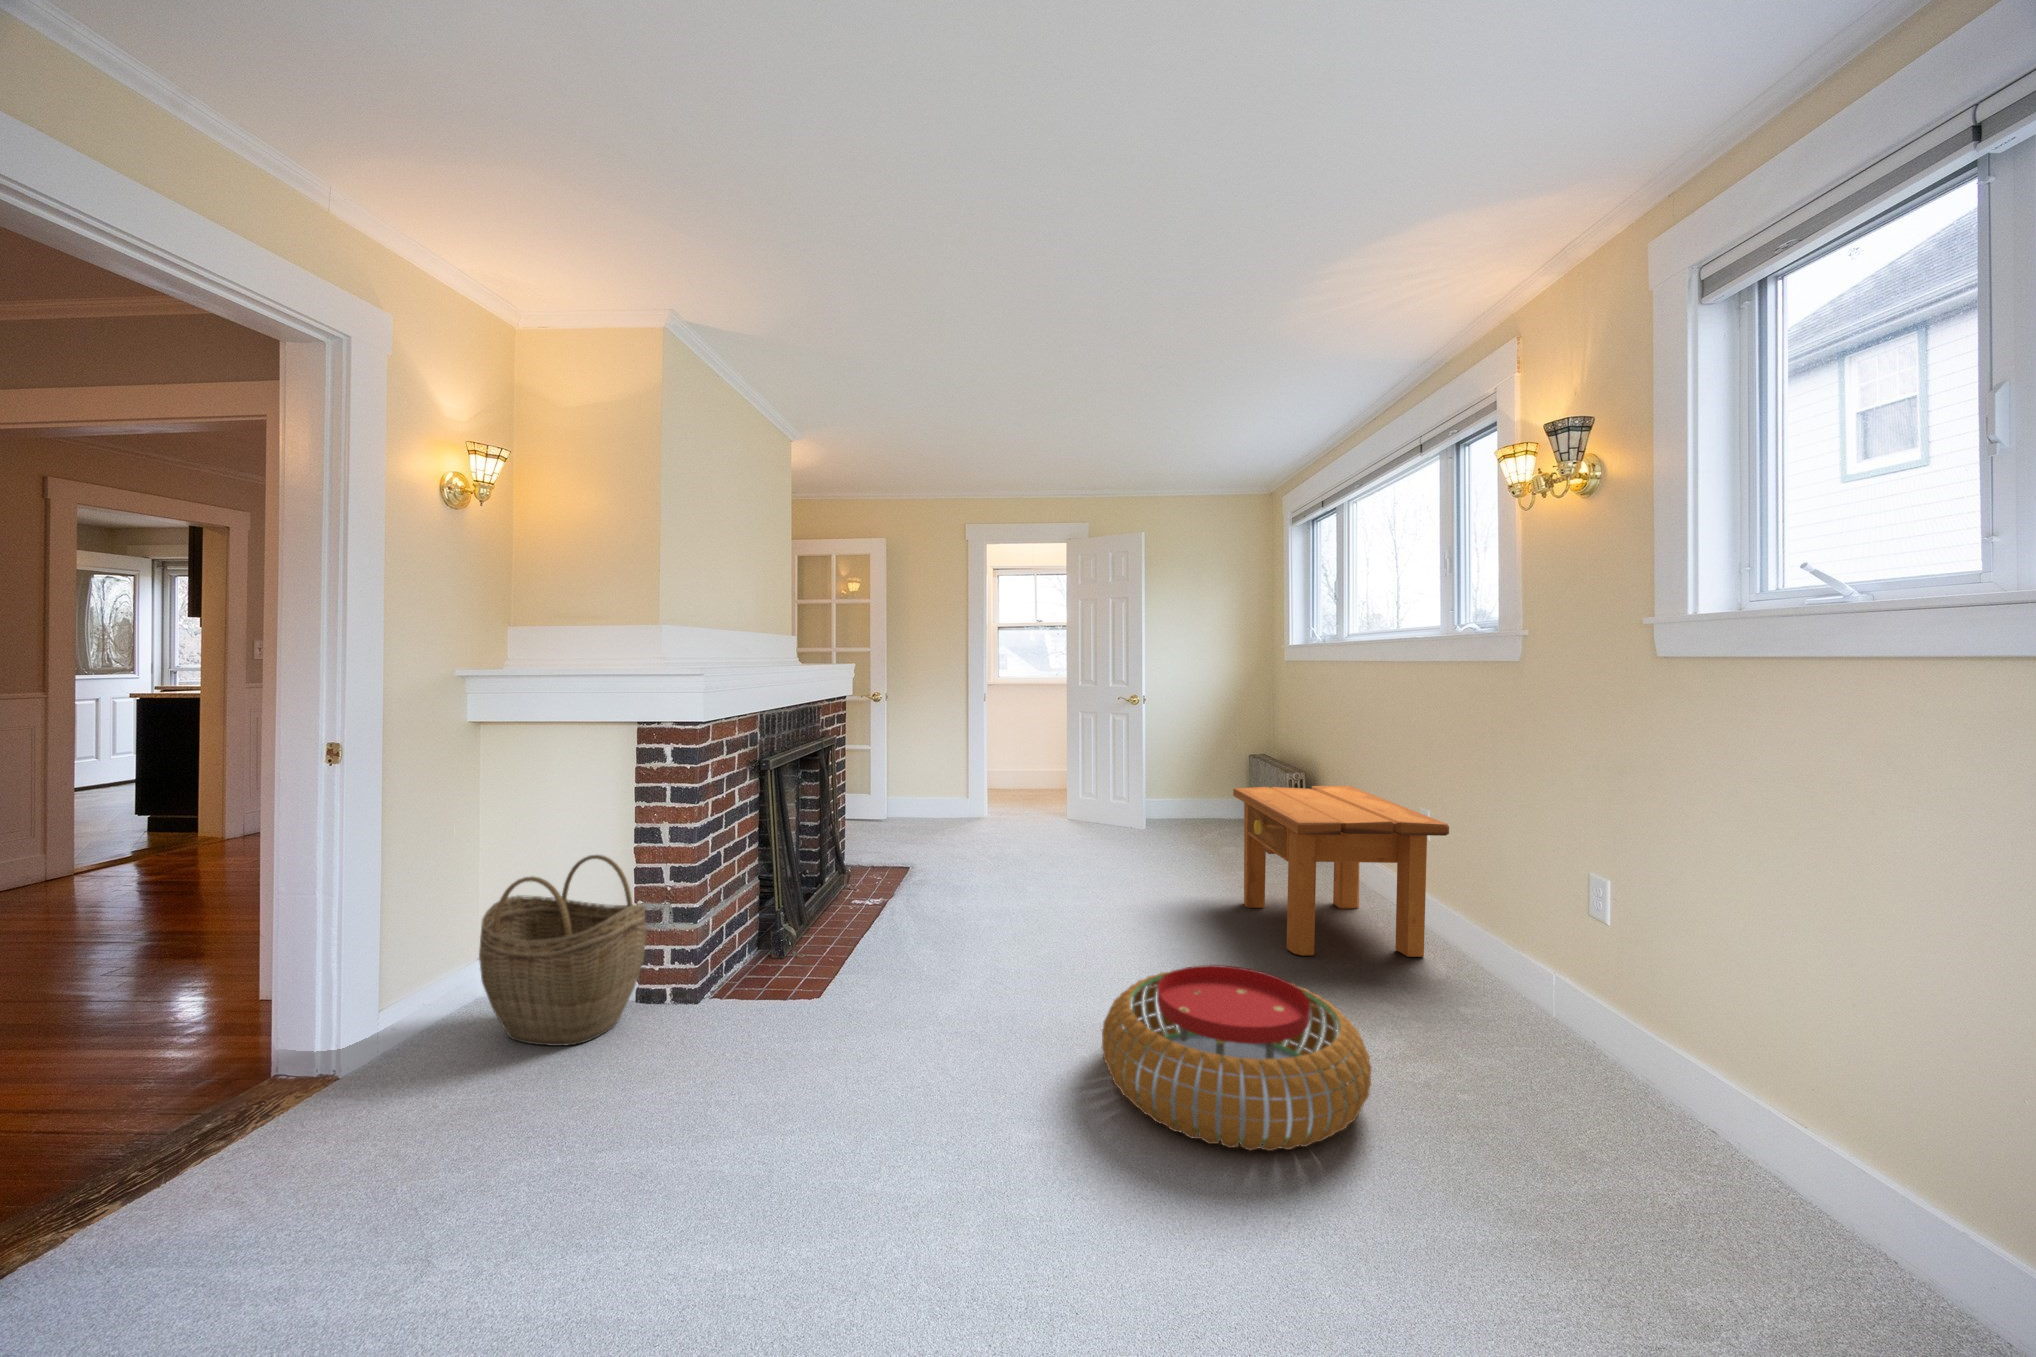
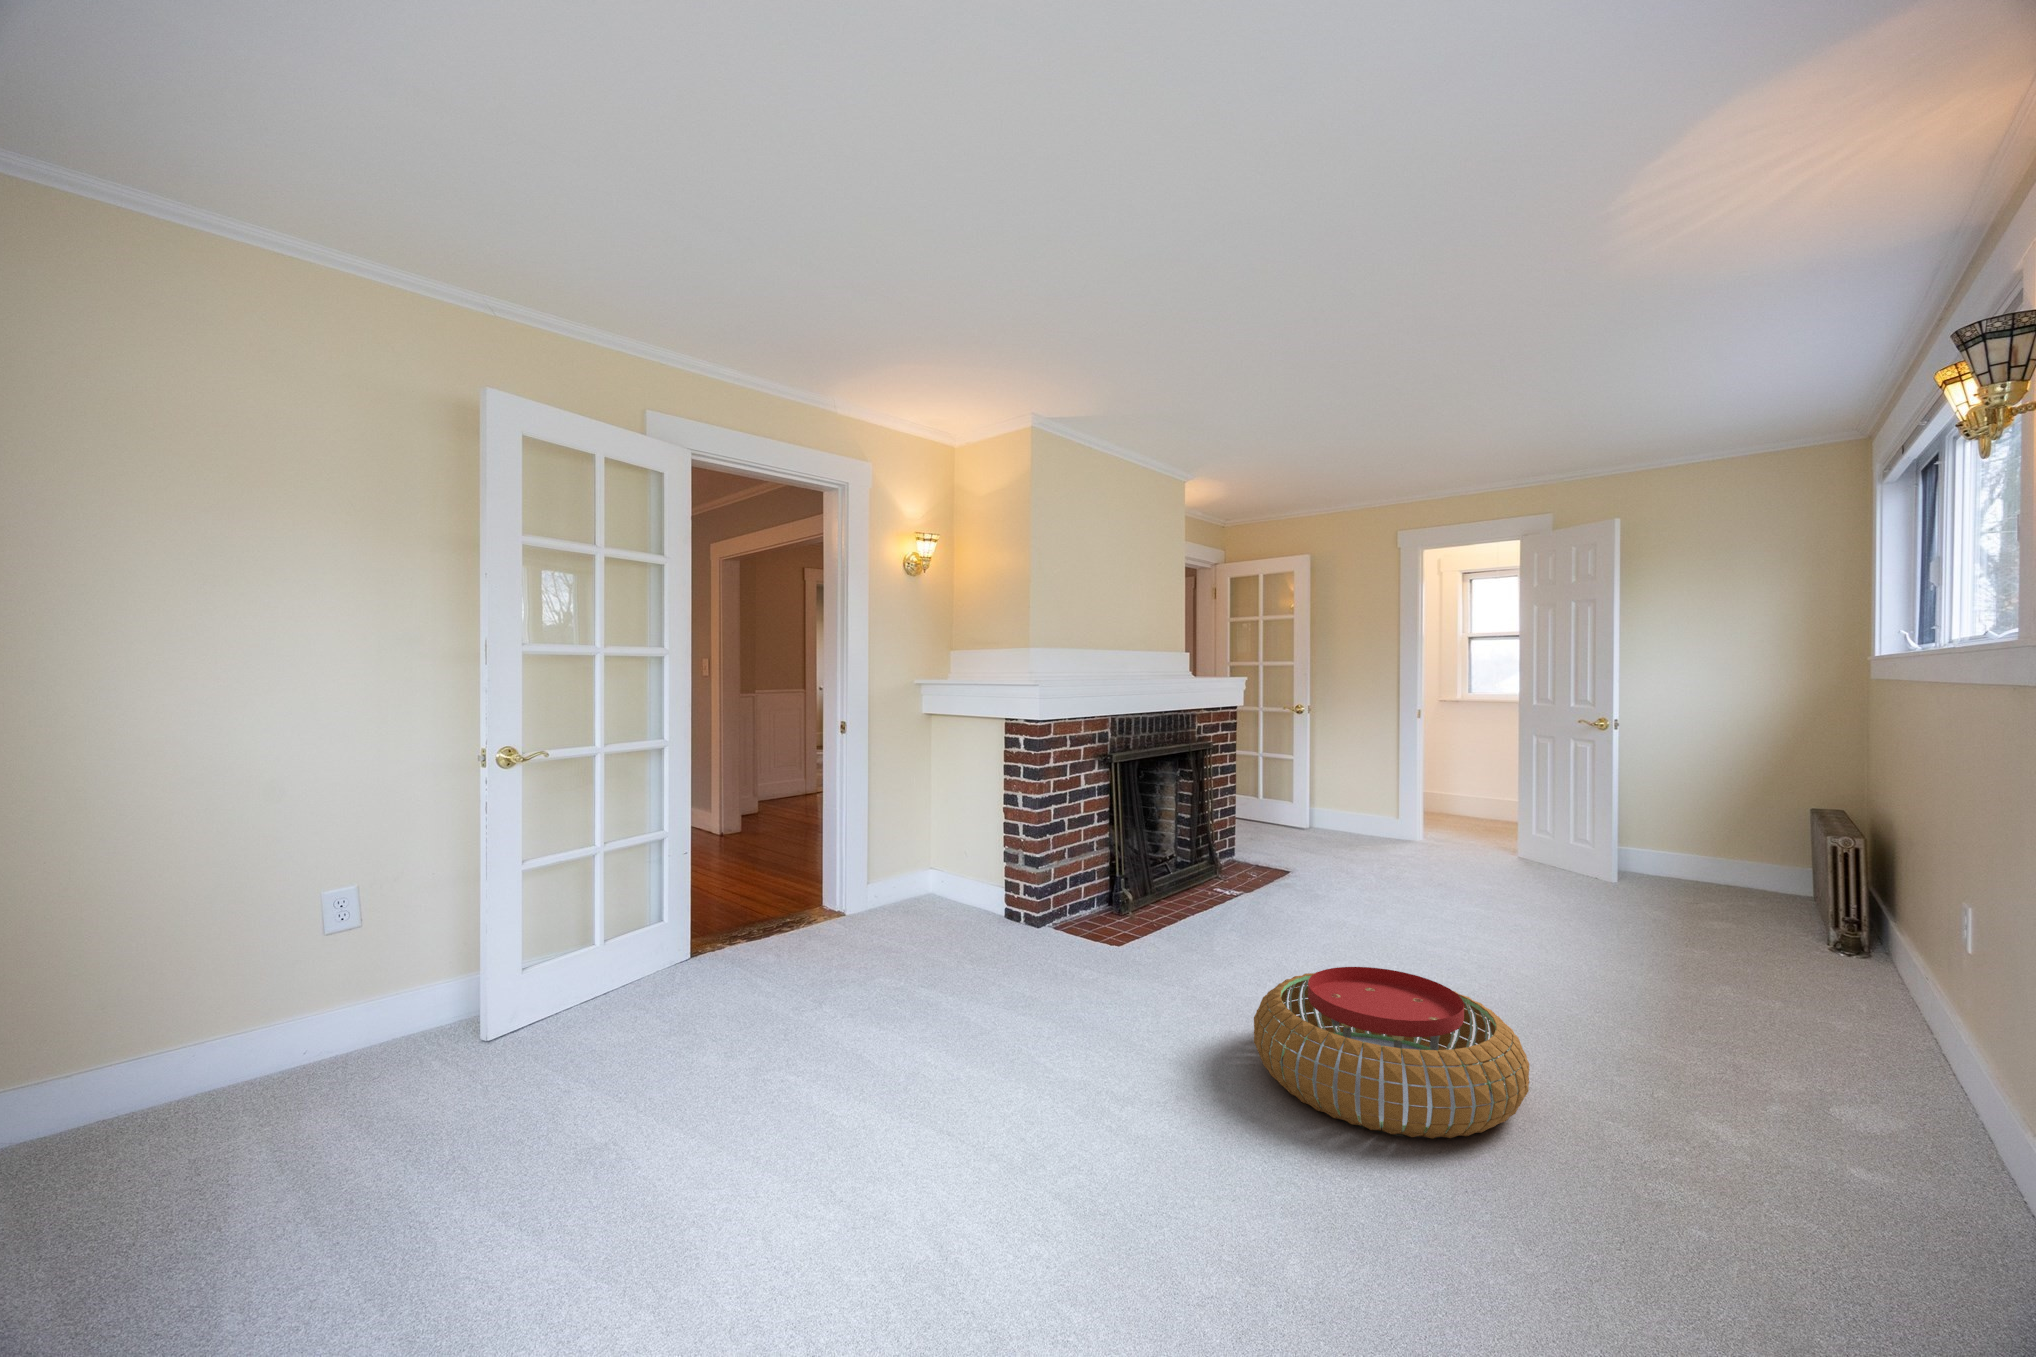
side table: present [1233,786,1449,957] -> none [1622,826,1885,1071]
woven basket: present [479,855,646,1046] -> none [911,810,1003,930]

